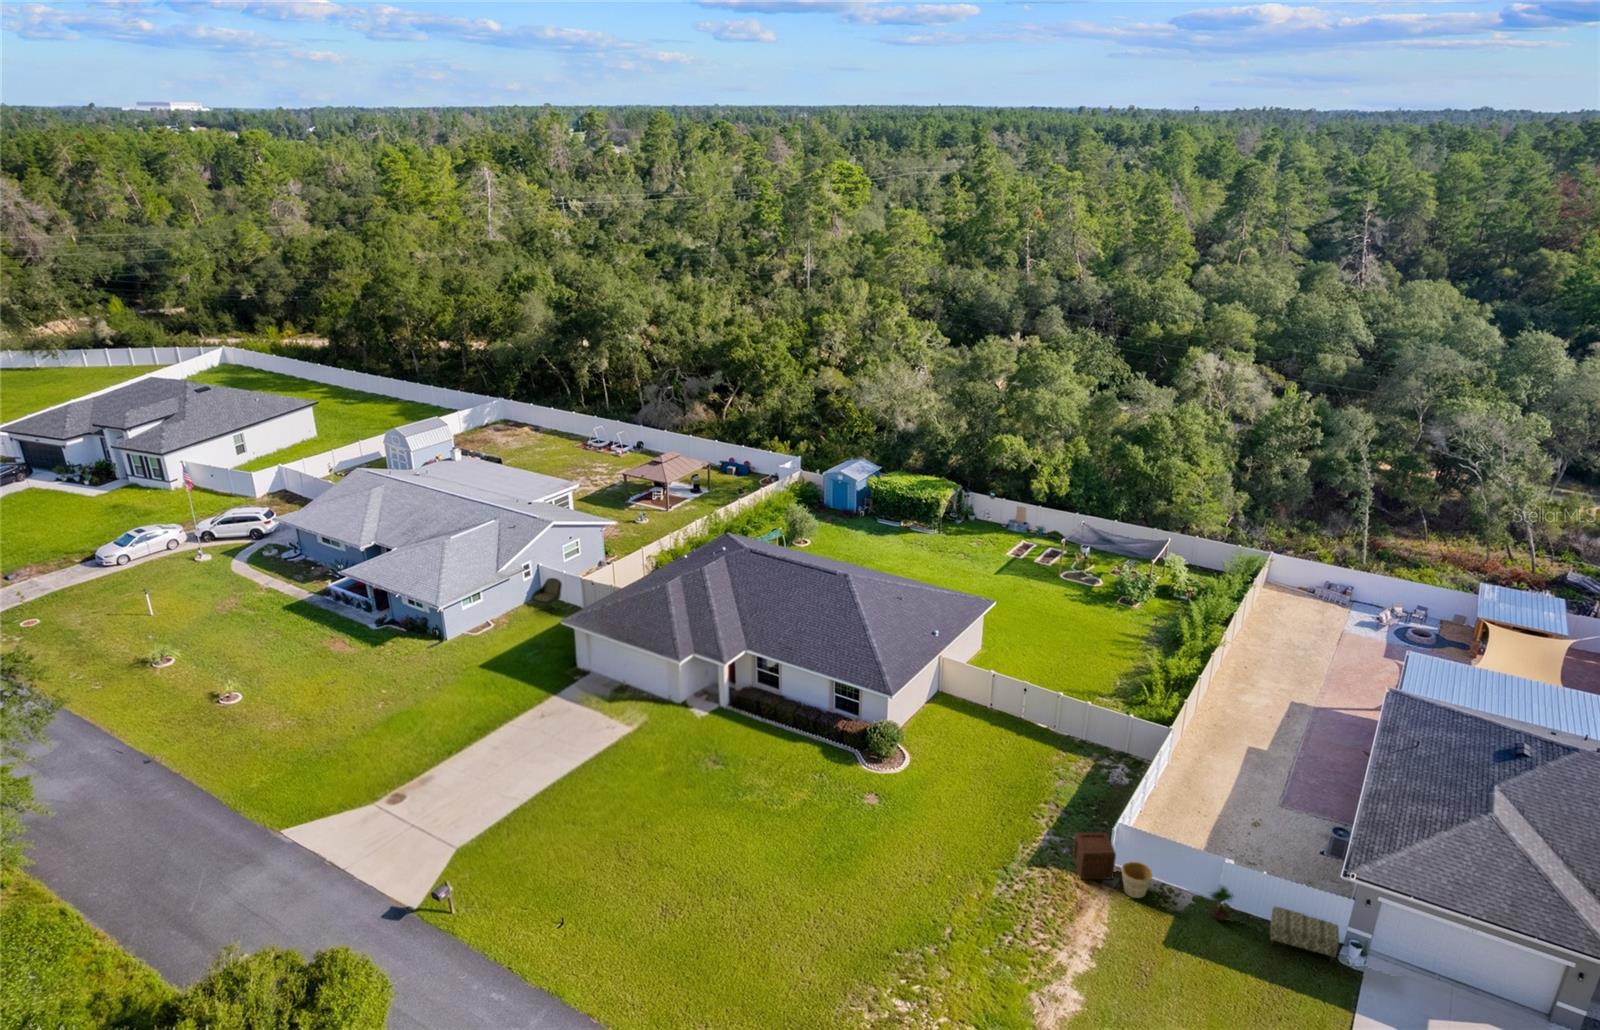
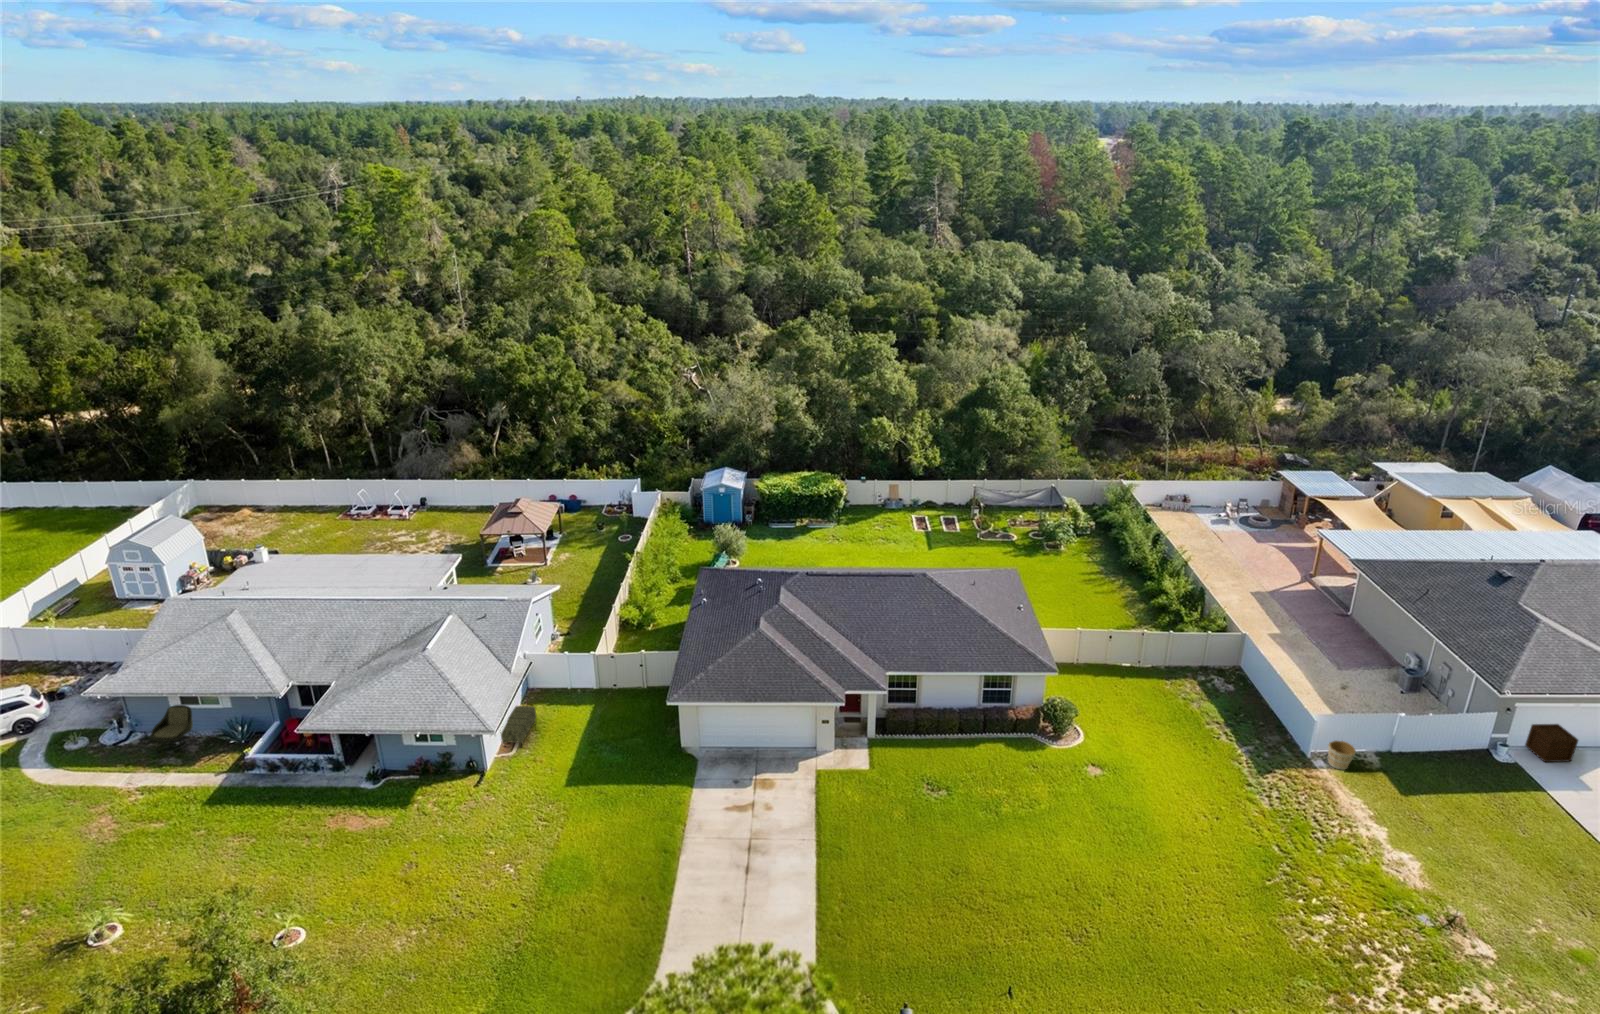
lounge chair: present [531,578,562,609] -> present [150,705,201,752]
wooden crate: present [1073,833,1116,879] -> present [1525,724,1578,762]
potted tree: present [1210,885,1234,920] -> none [1394,734,1423,763]
bench: present [1270,906,1339,962] -> present [501,706,536,747]

